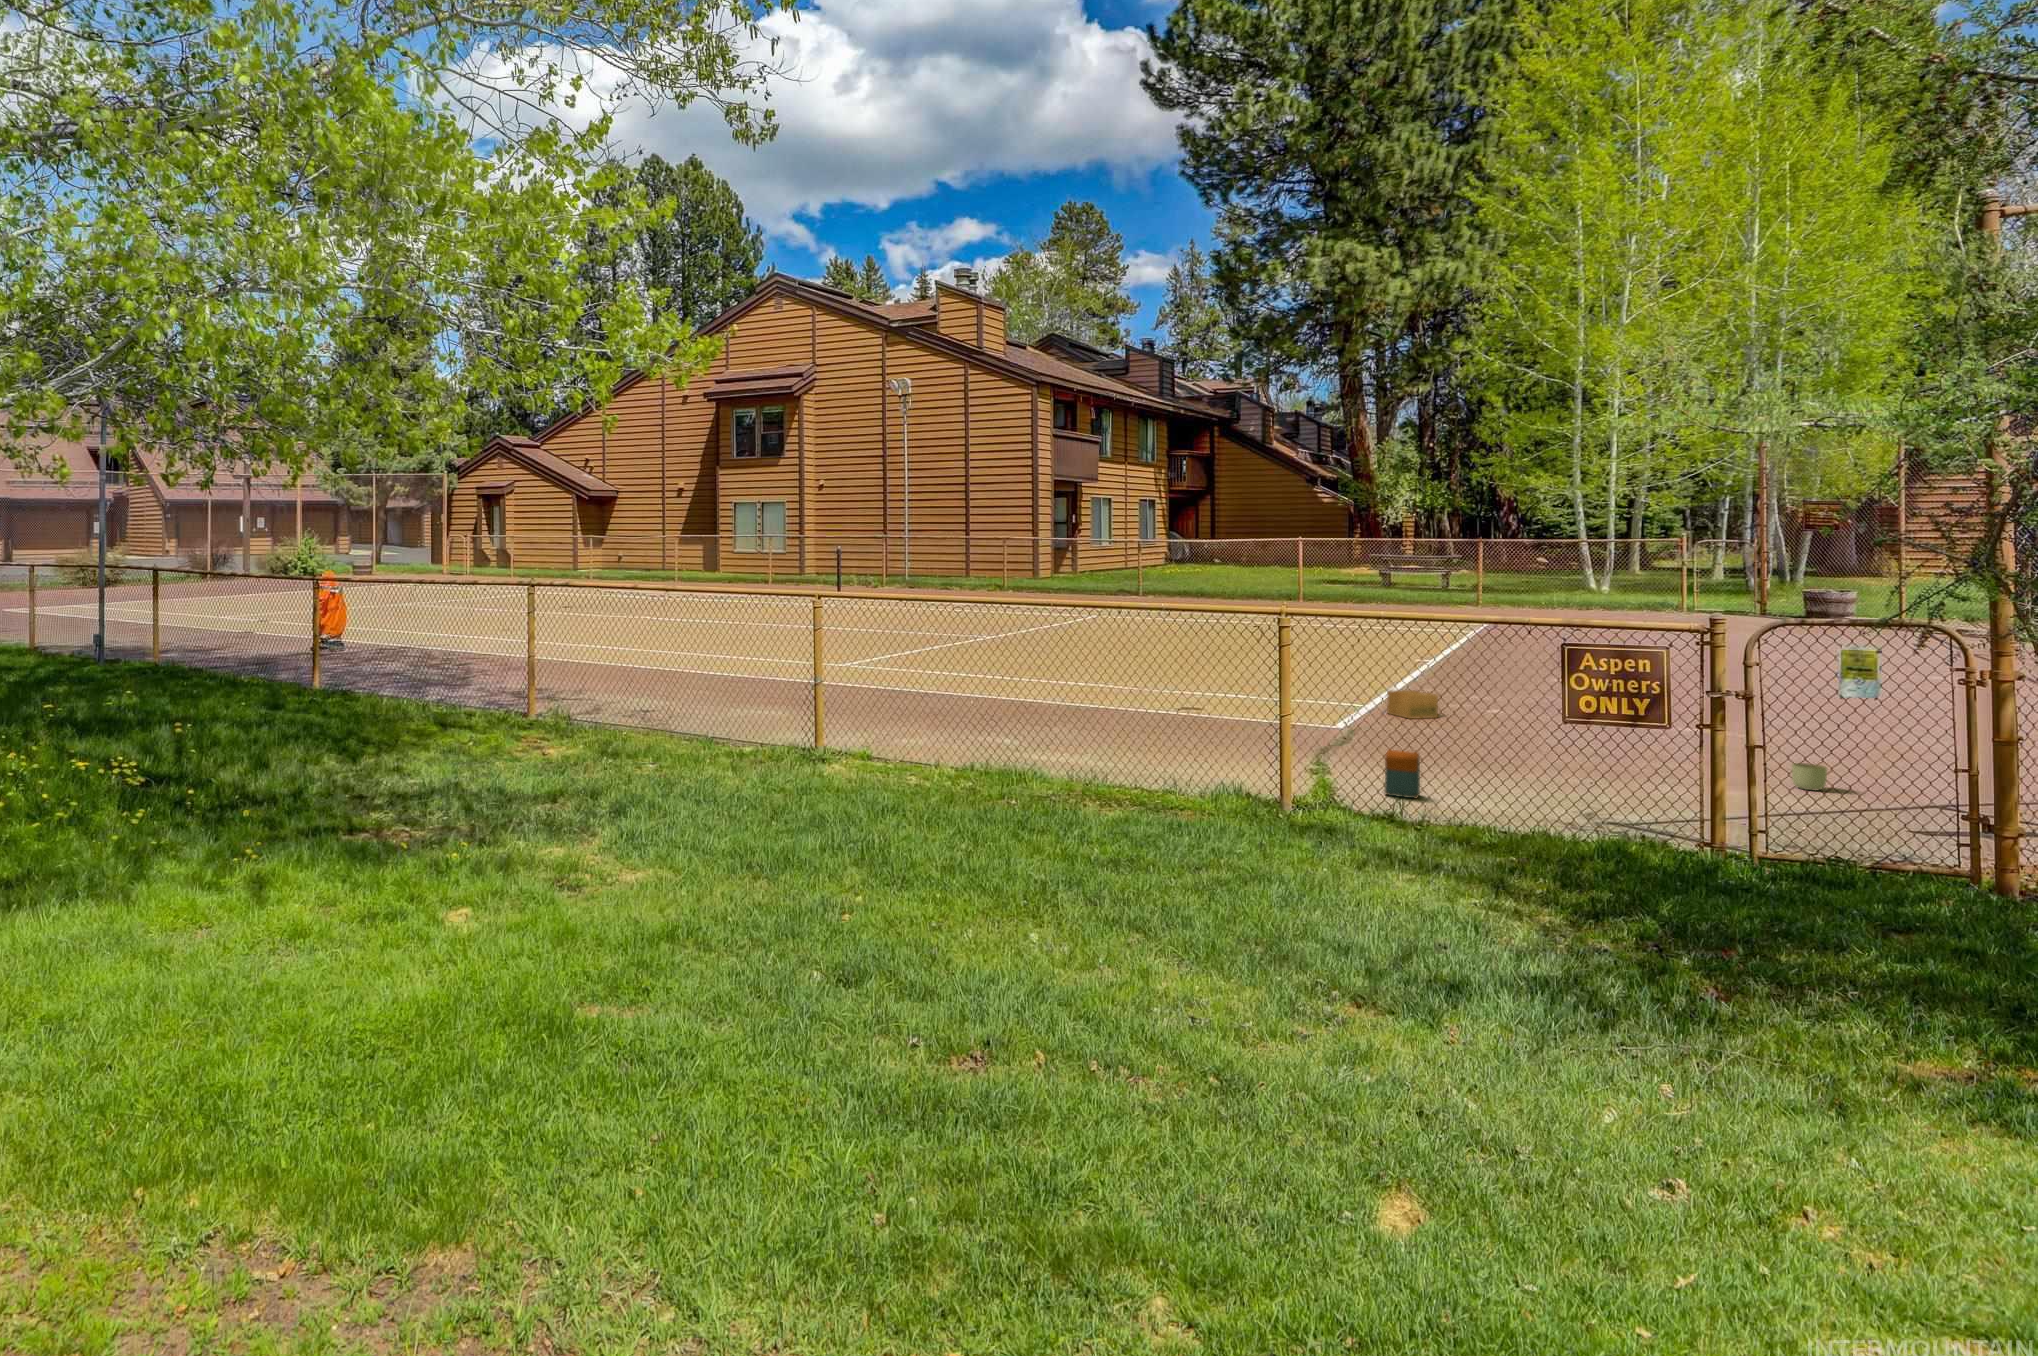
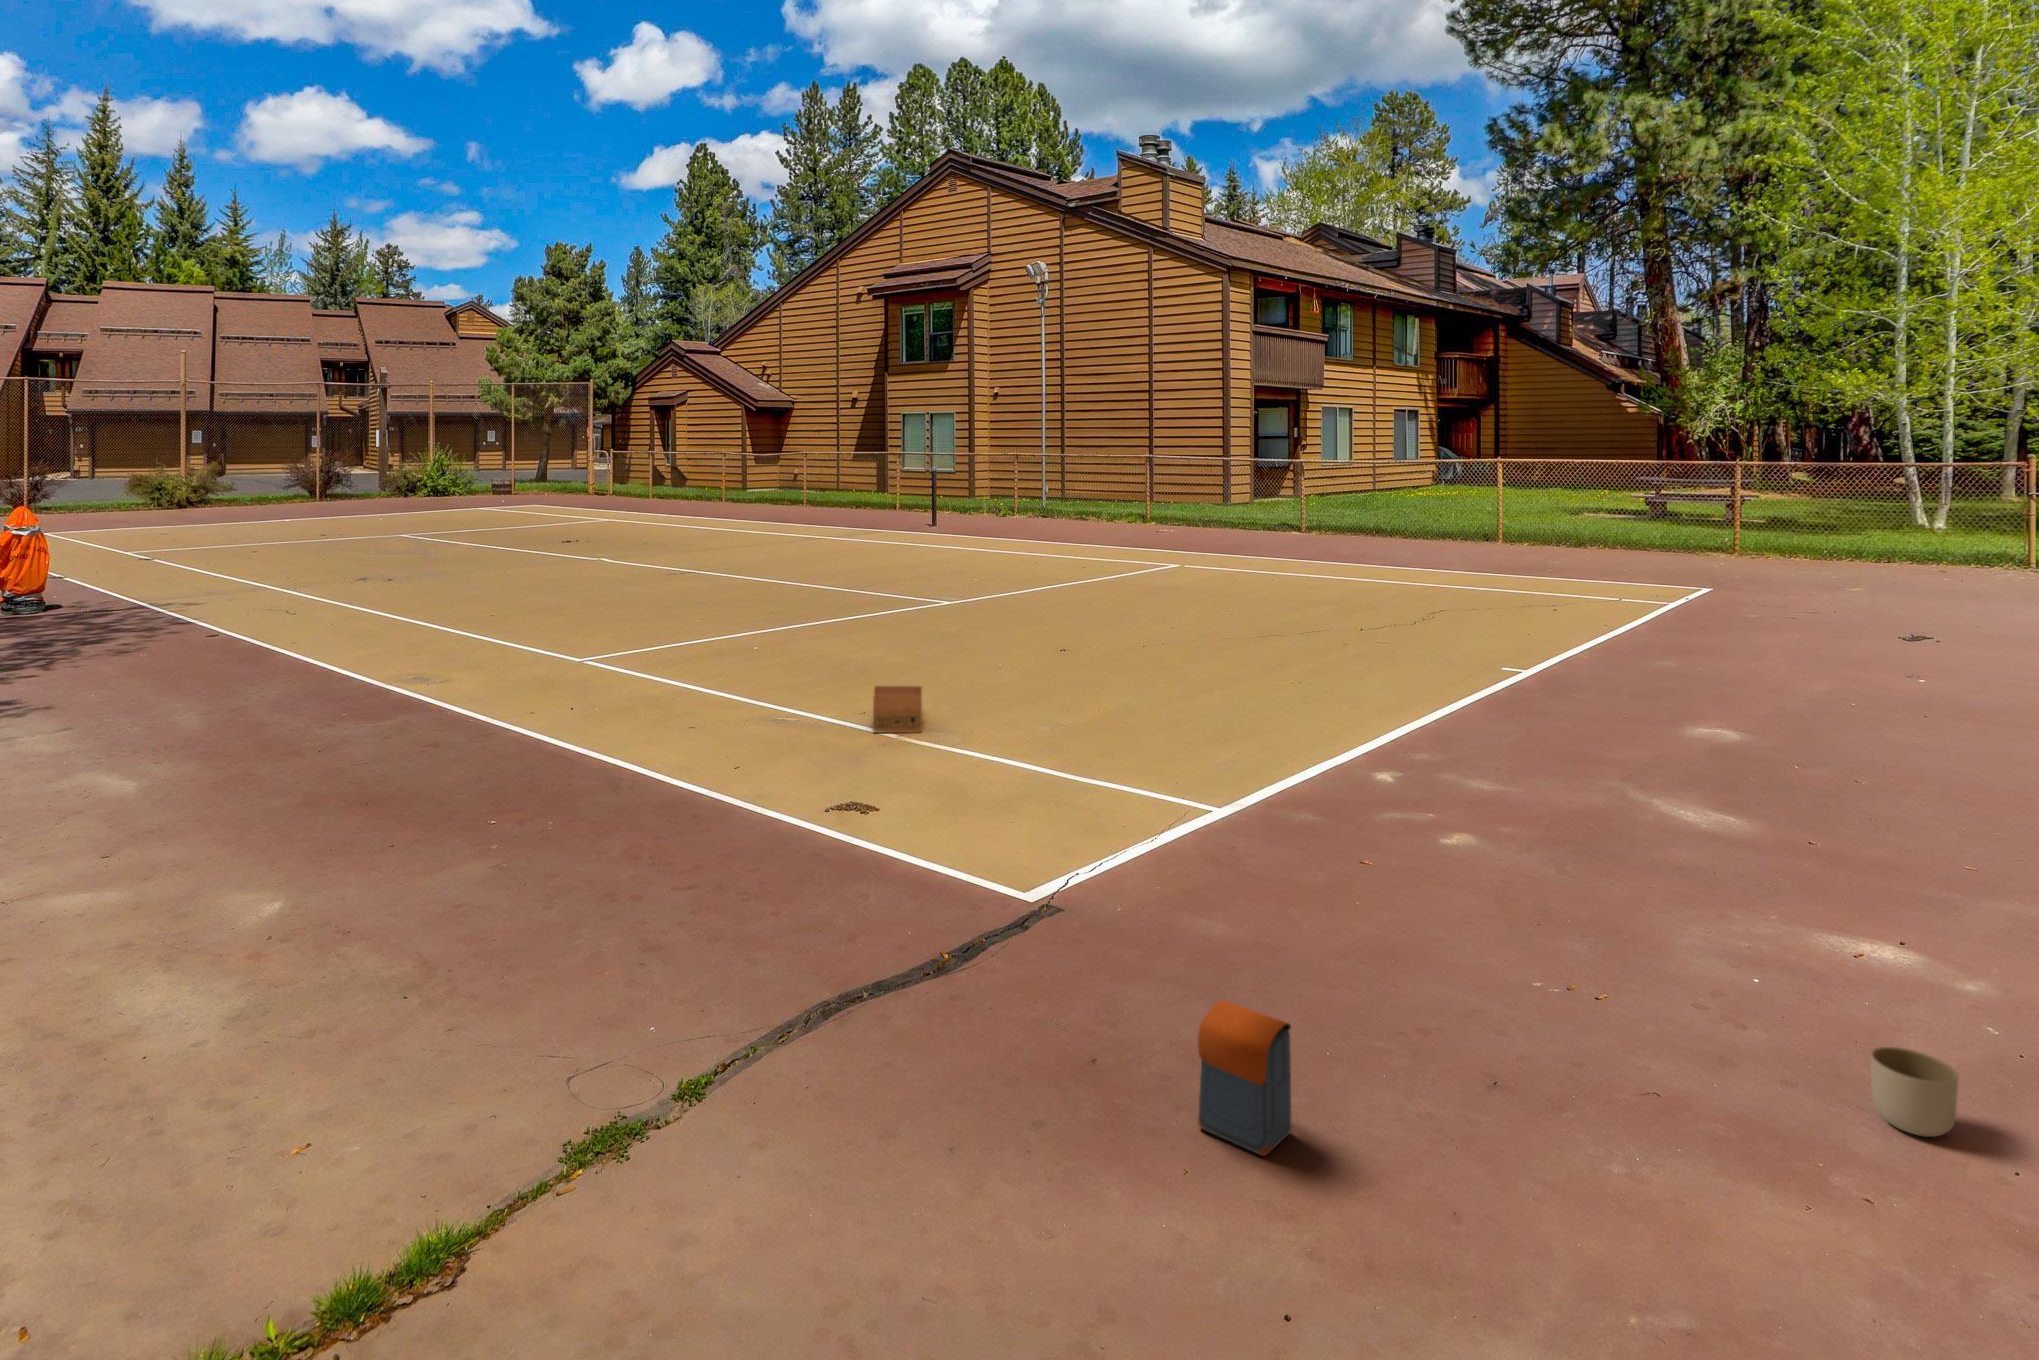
cardboard box: present [1387,690,1438,719] -> present [873,686,922,733]
backpack: present [1384,750,1420,798] -> present [1198,1000,1292,1156]

